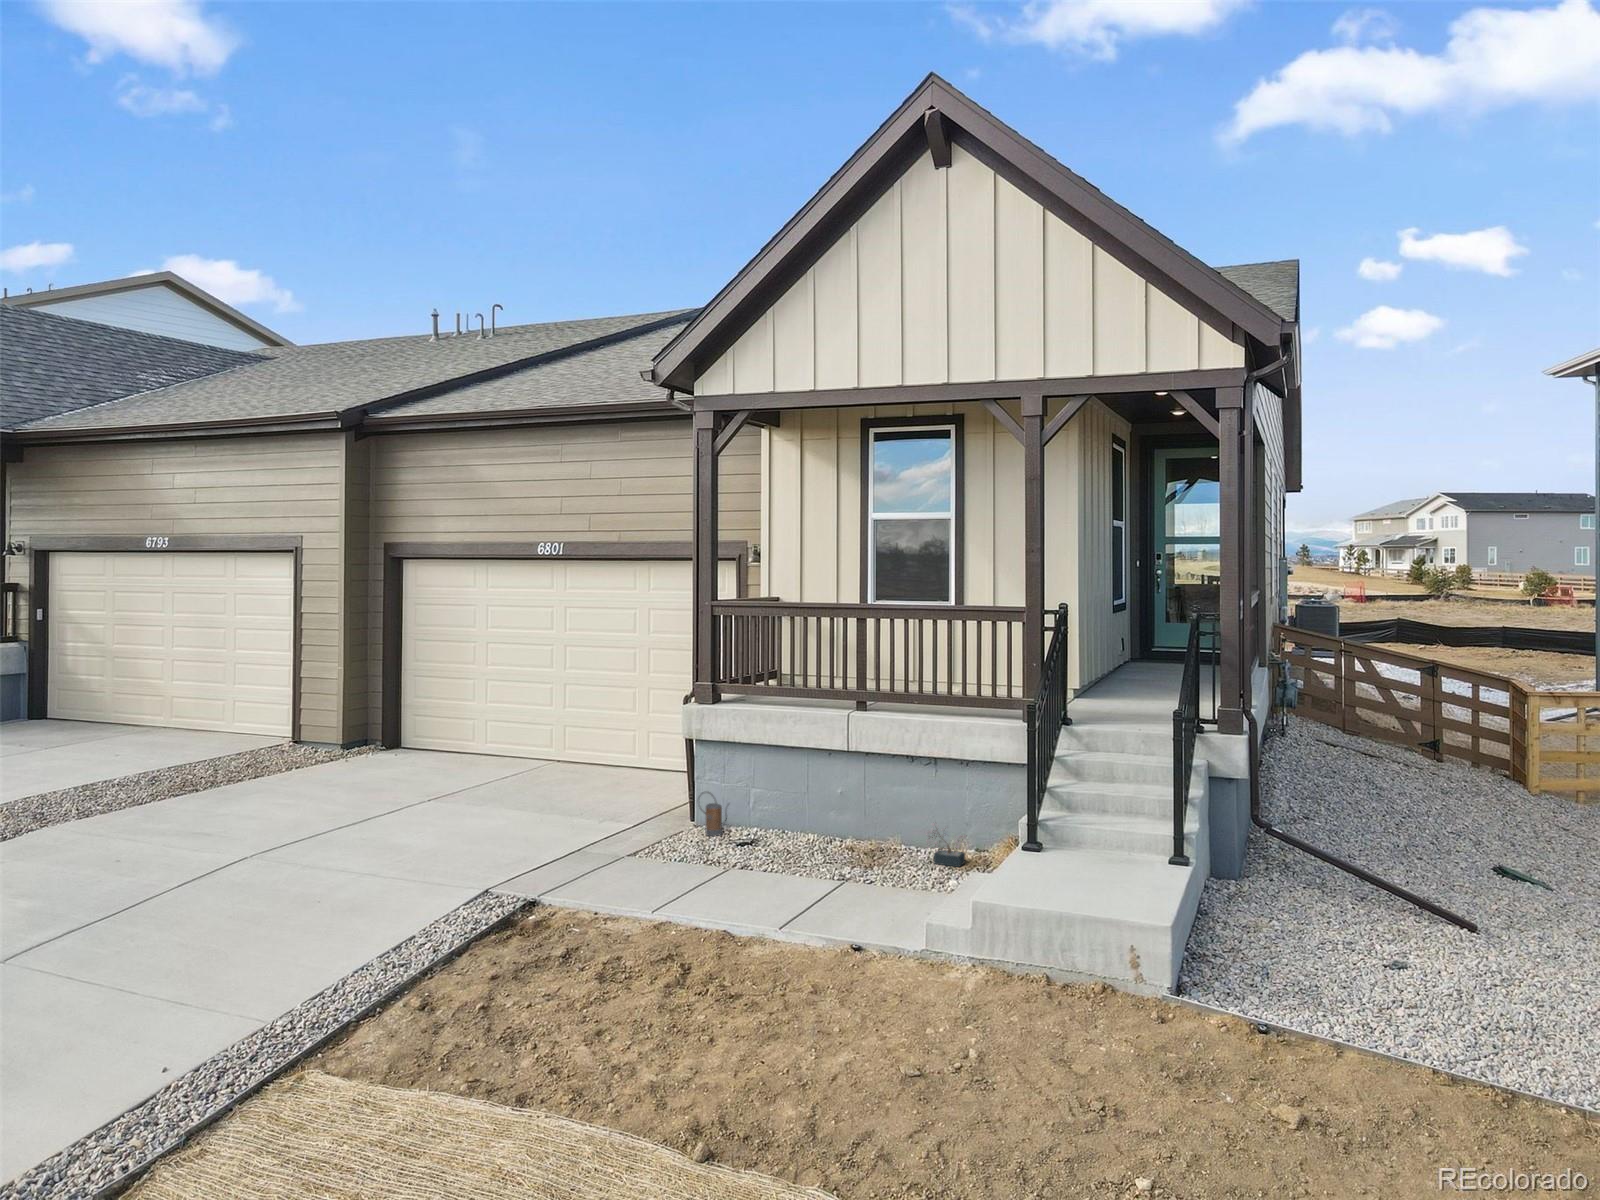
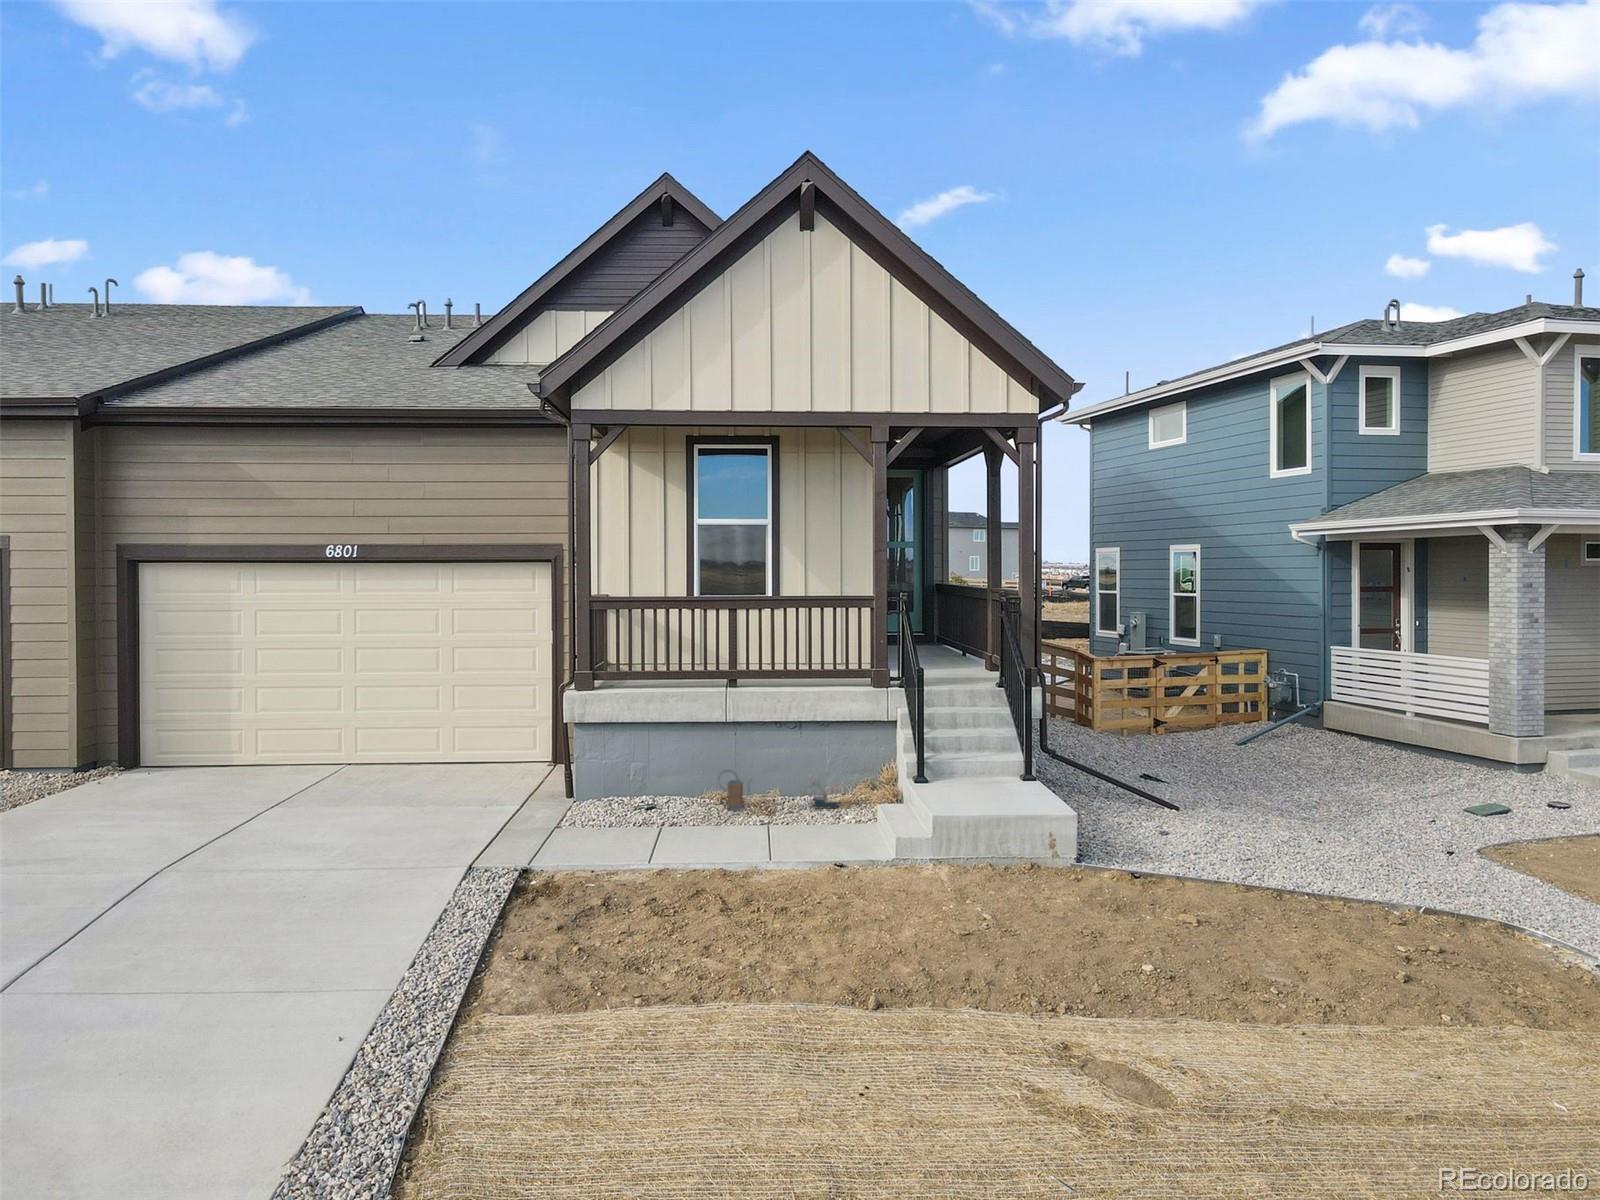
watering can: present [698,791,729,836] -> present [718,770,752,811]

